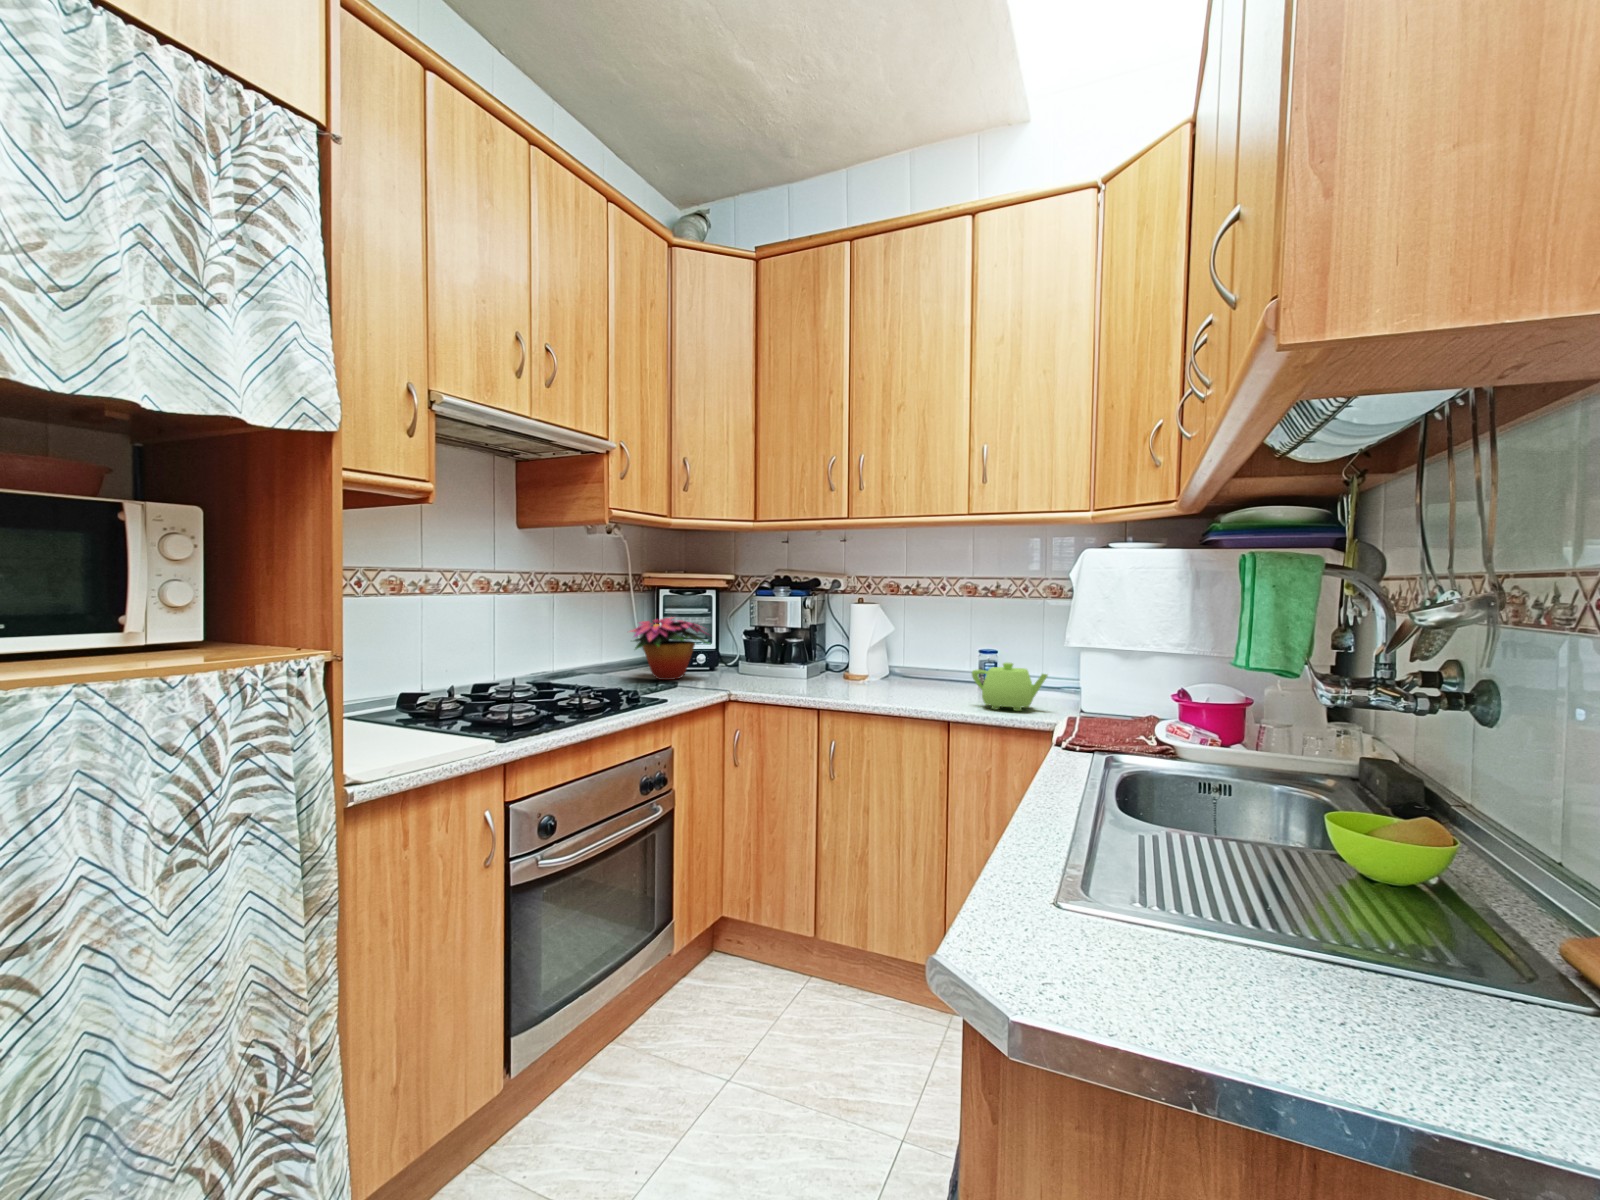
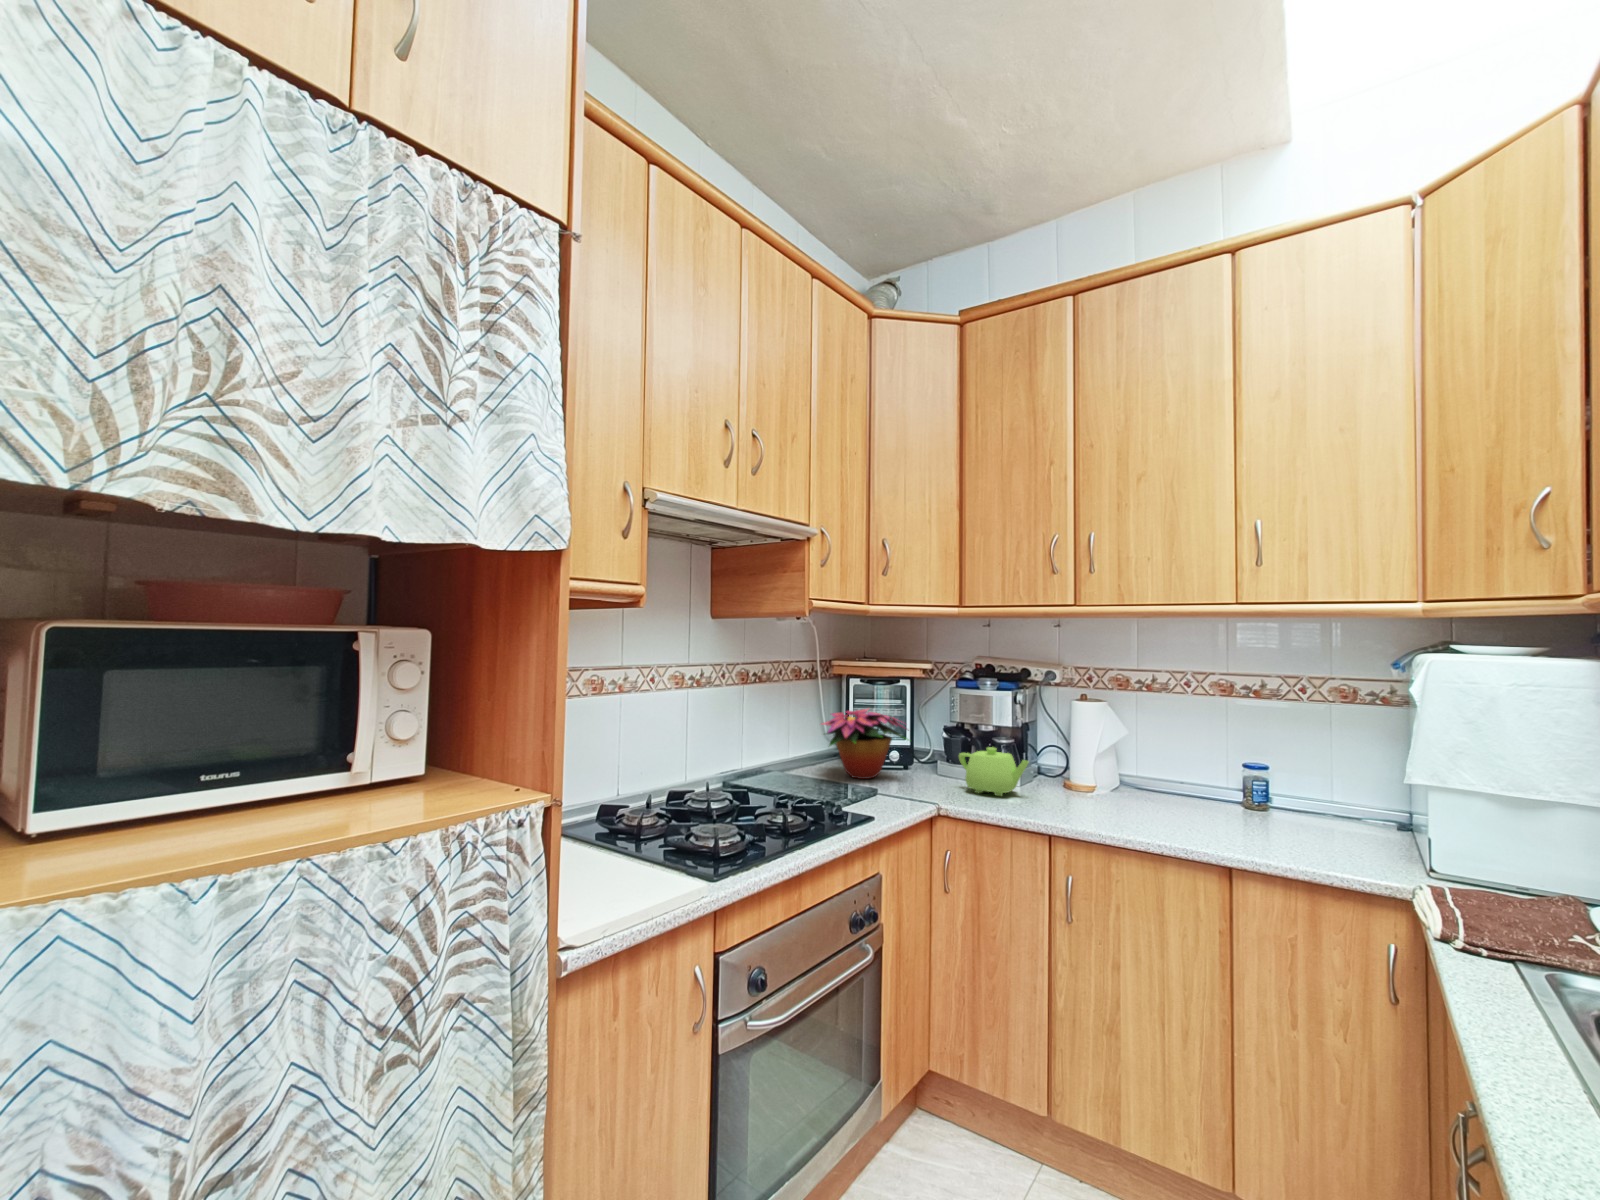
teapot: present [972,662,1048,711] -> present [959,747,1029,796]

